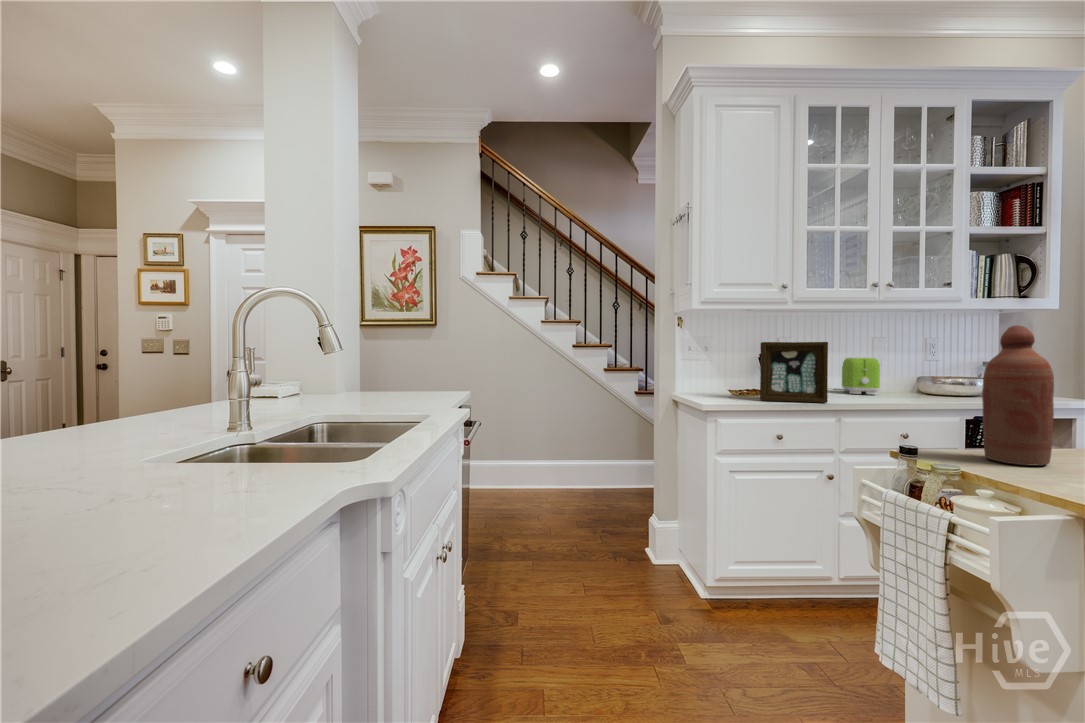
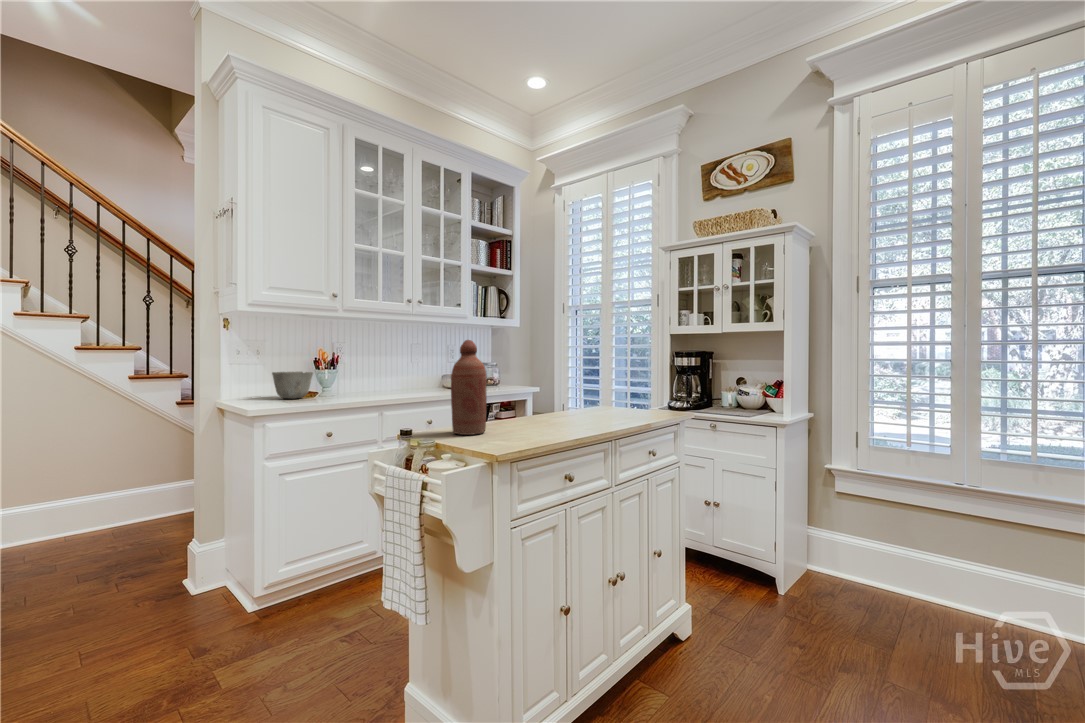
picture frame: present [760,342,828,403] -> none [312,347,371,403]
toaster: present [842,357,880,394] -> none [388,361,414,392]
ceramic bowl: none [720,367,760,395] -> present [272,372,313,399]

